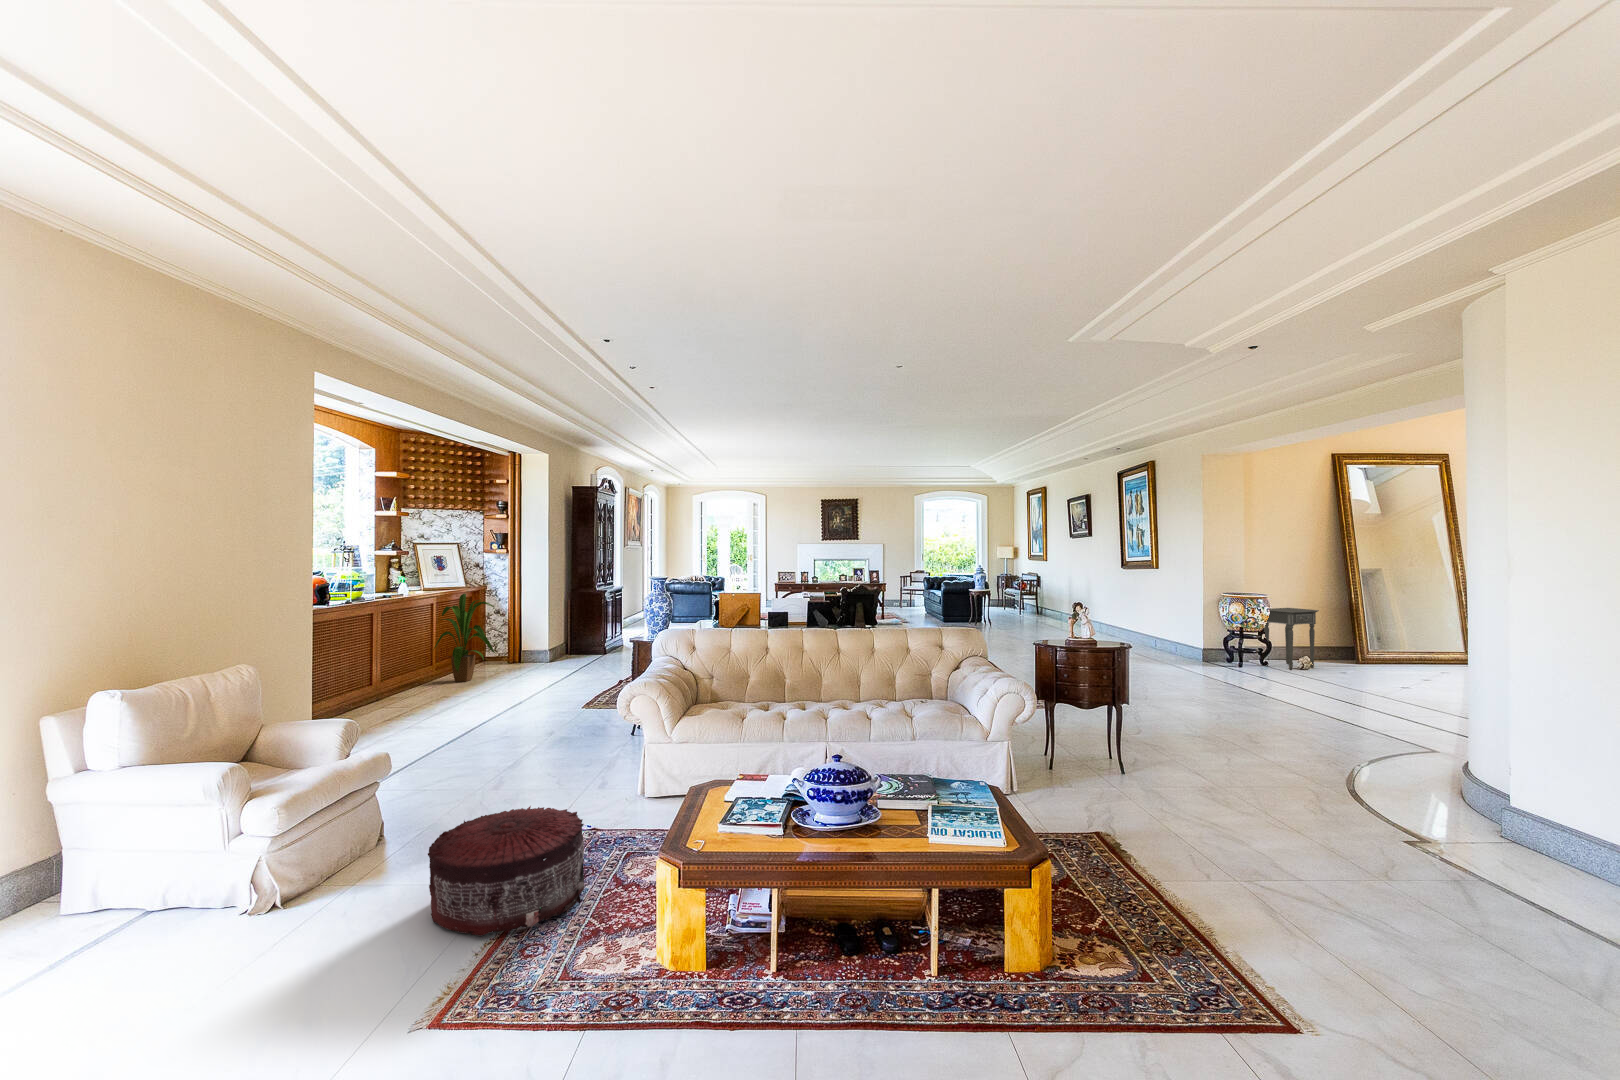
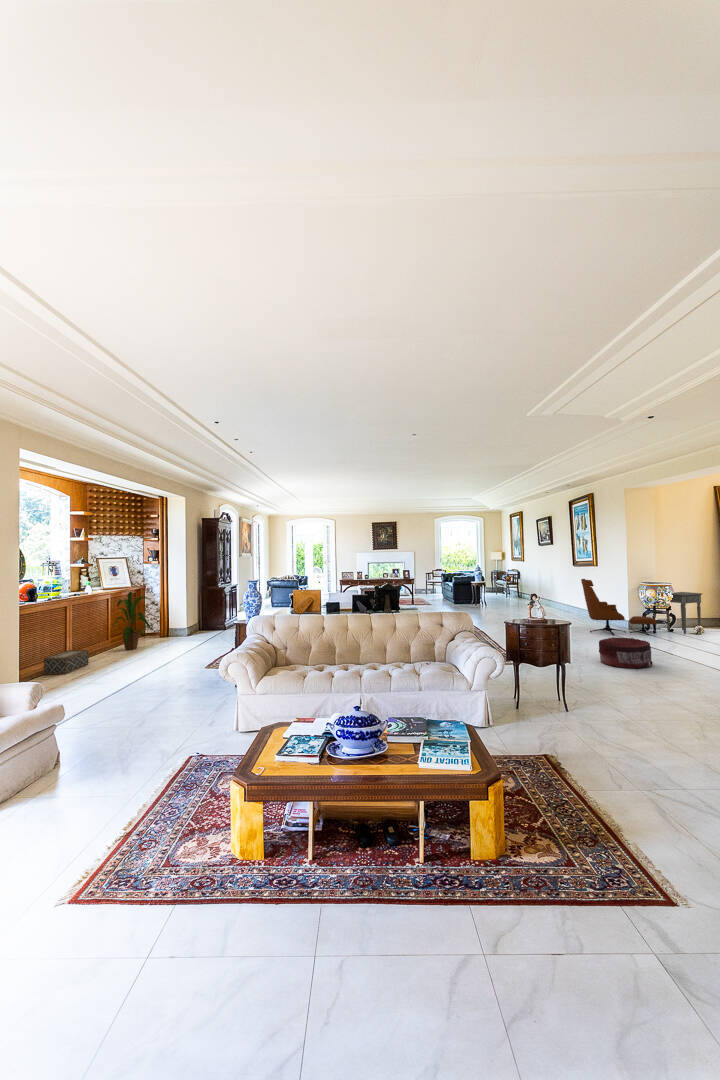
lounge chair: none [1140,586,1250,671] -> present [581,579,657,635]
woven basket: none [336,680,402,715] -> present [44,650,89,674]
pouf: present [428,806,584,936] -> present [599,637,652,668]

